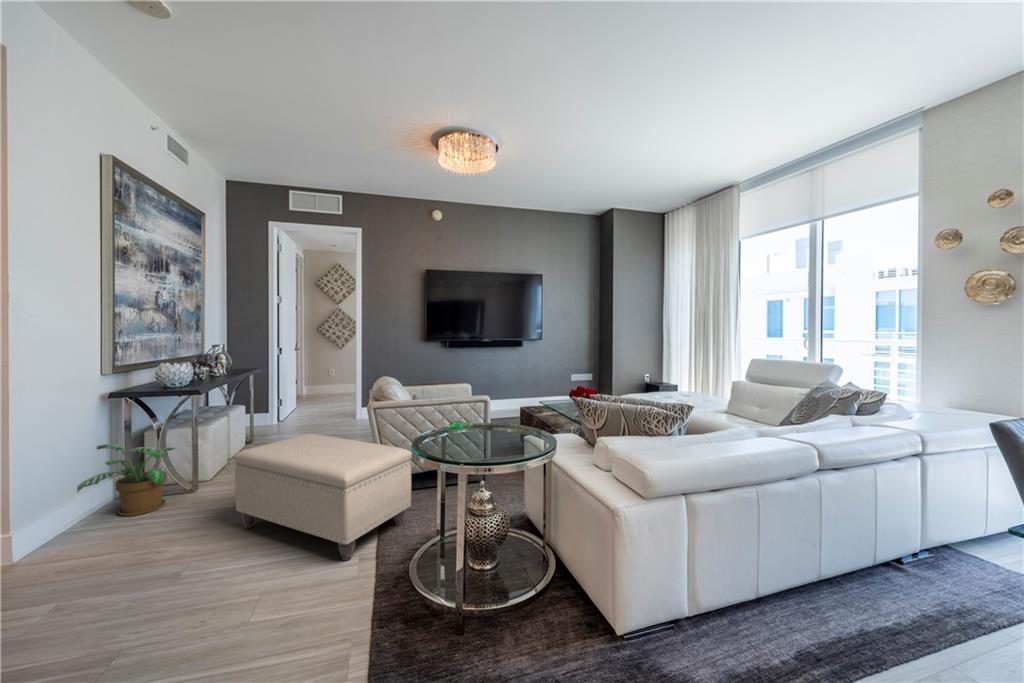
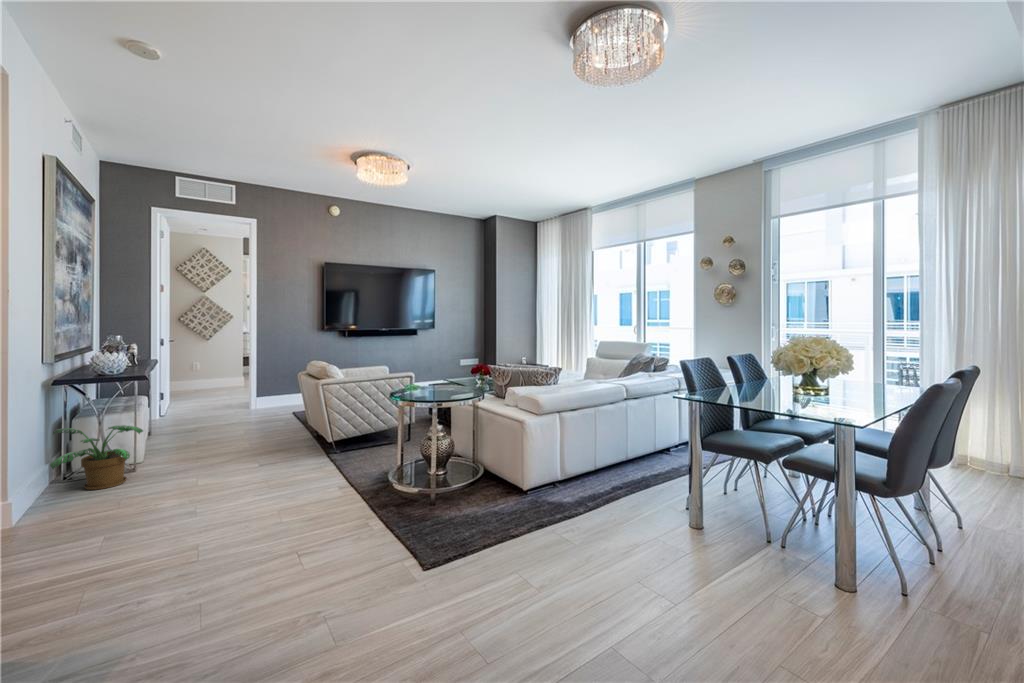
ottoman: present [234,434,412,561] -> none [219,409,369,488]

